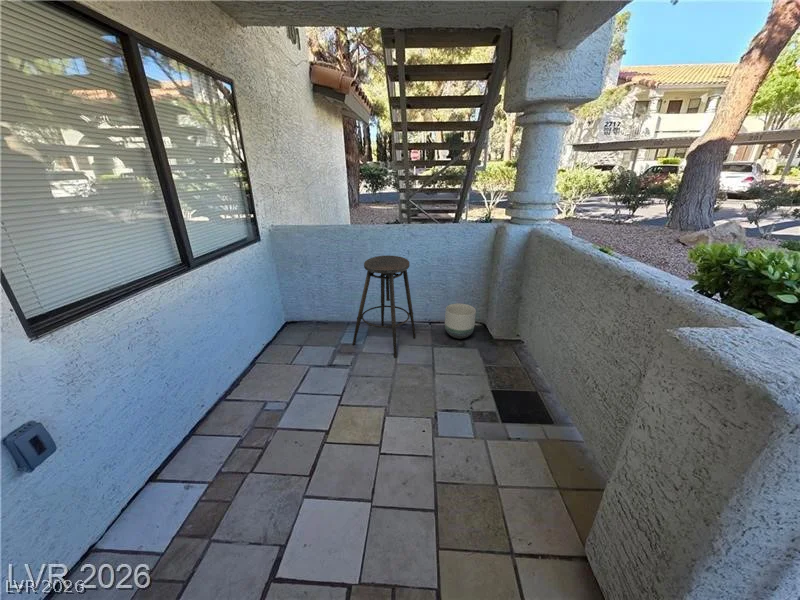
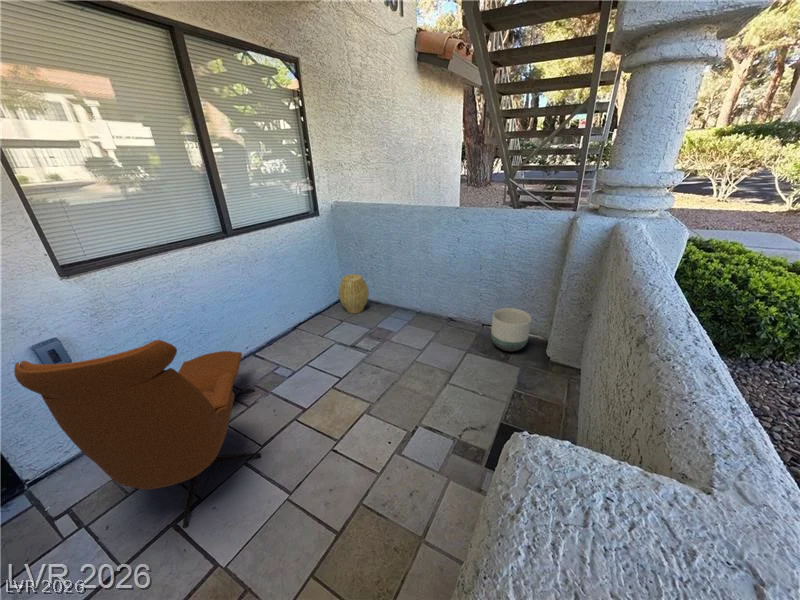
stool: present [352,255,416,358] -> none [387,241,456,355]
woven basket: none [287,297,319,336] -> present [338,274,369,313]
lounge chair: none [160,364,317,577] -> present [14,340,261,528]

